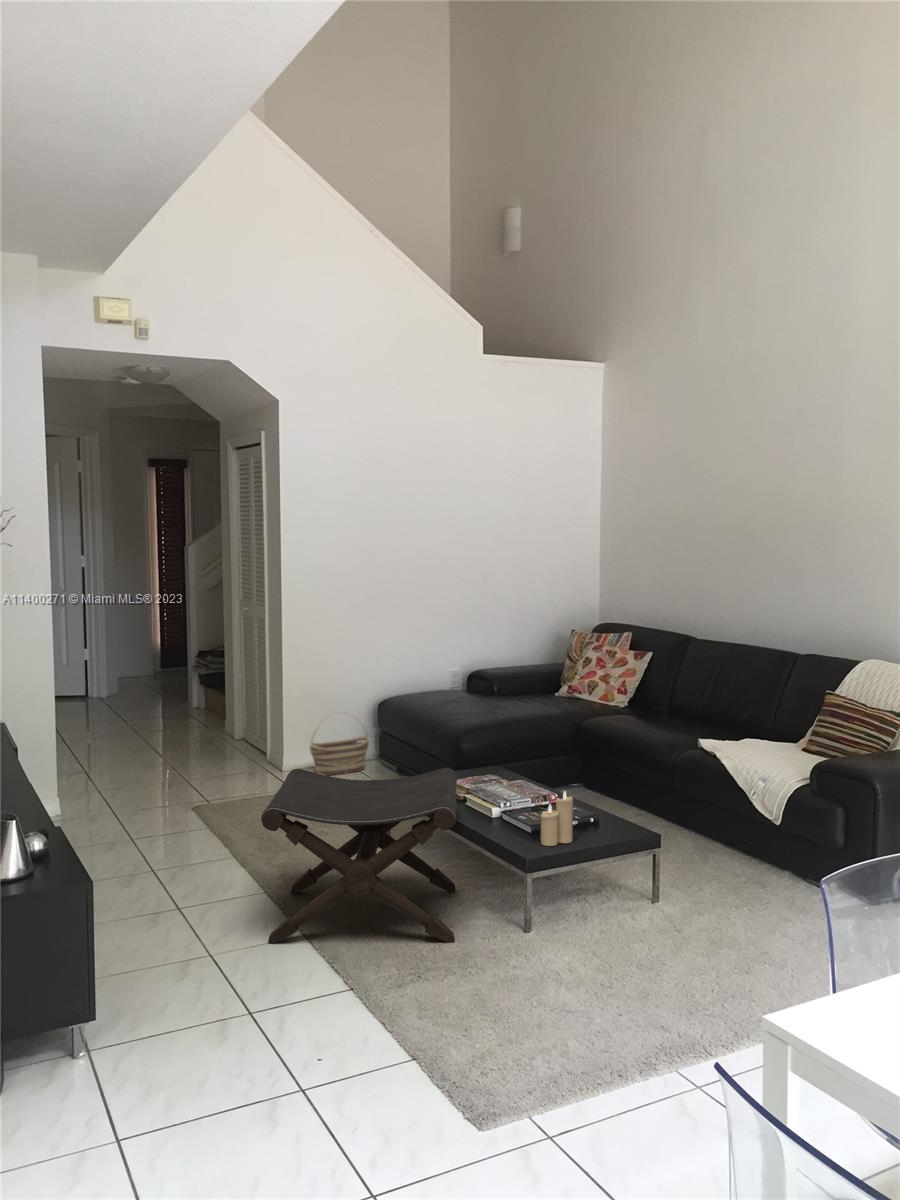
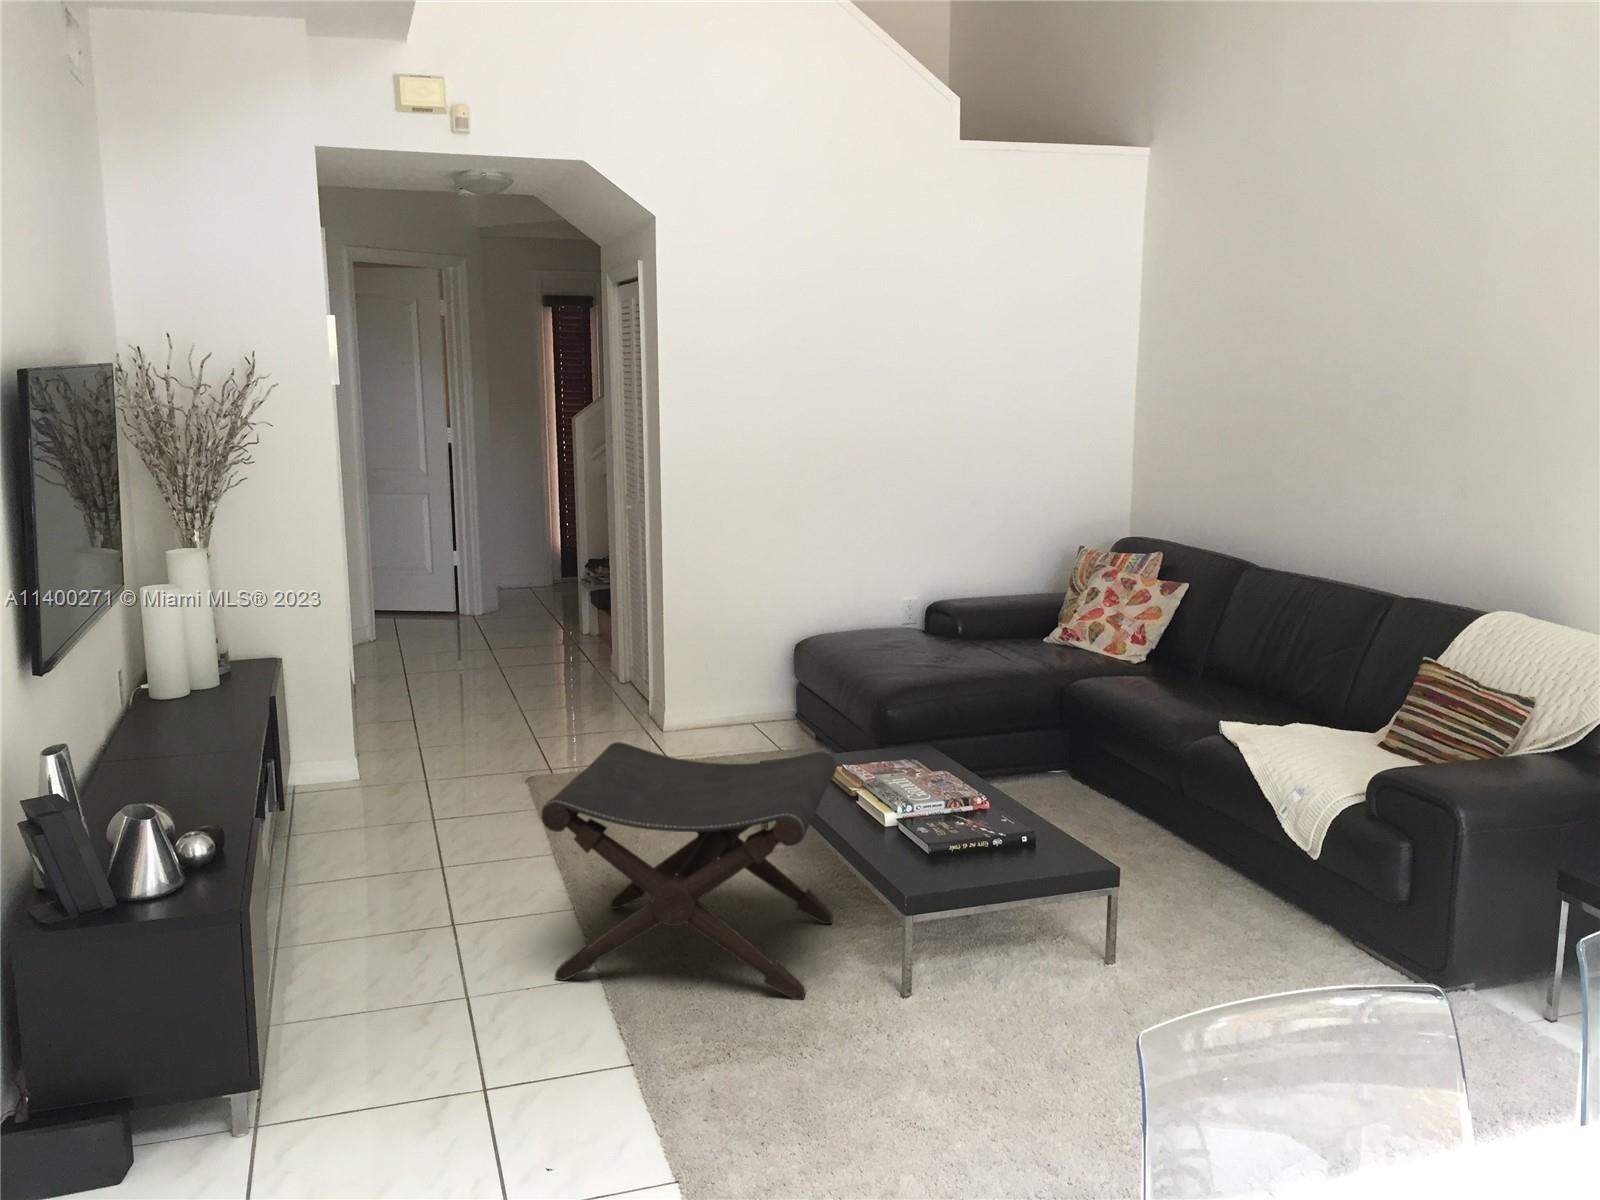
basket: present [310,714,369,776] -> none [698,653,780,739]
candle: present [541,791,573,846] -> none [936,797,986,876]

